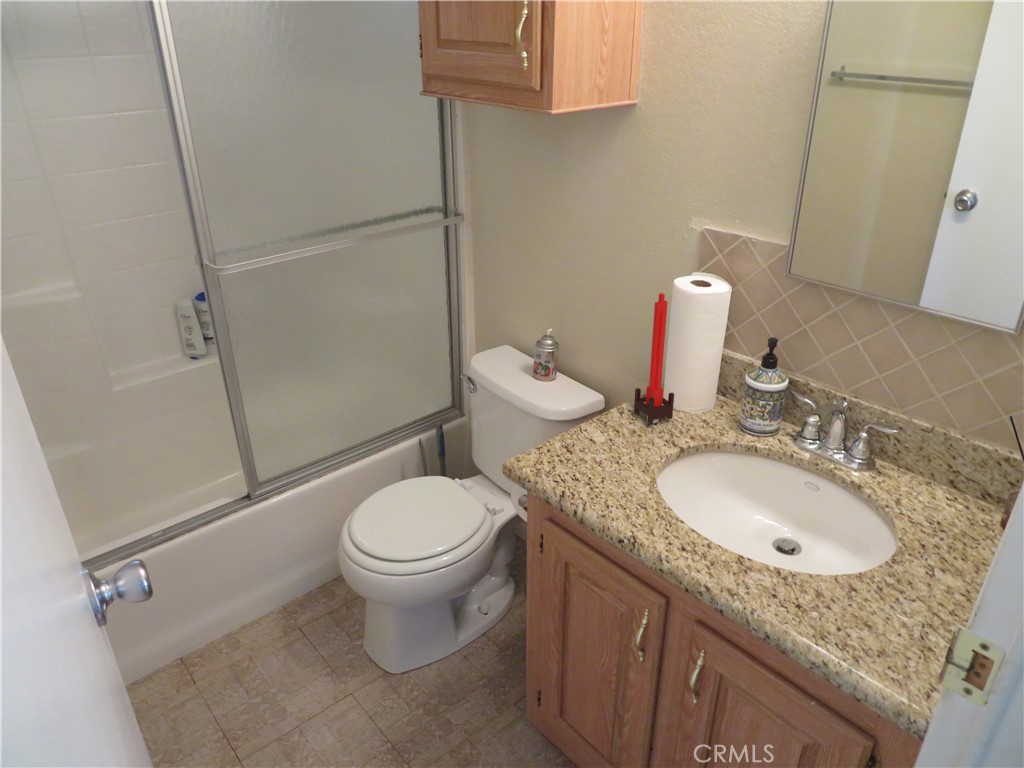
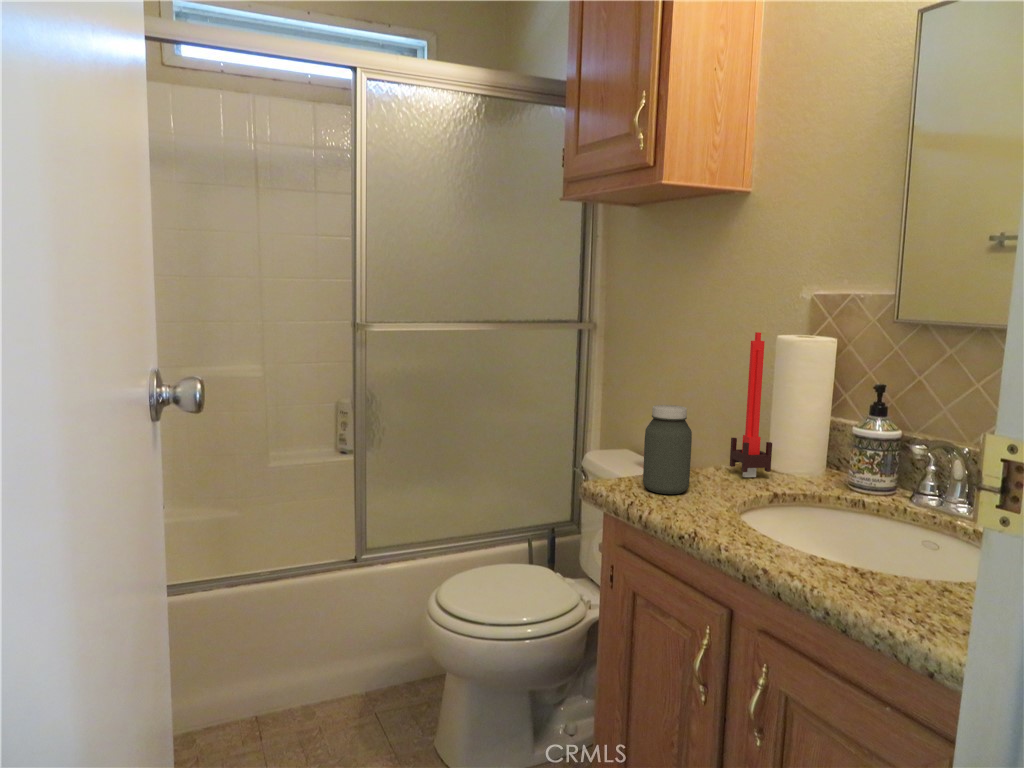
jar: none [565,385,610,472] -> present [643,405,692,494]

